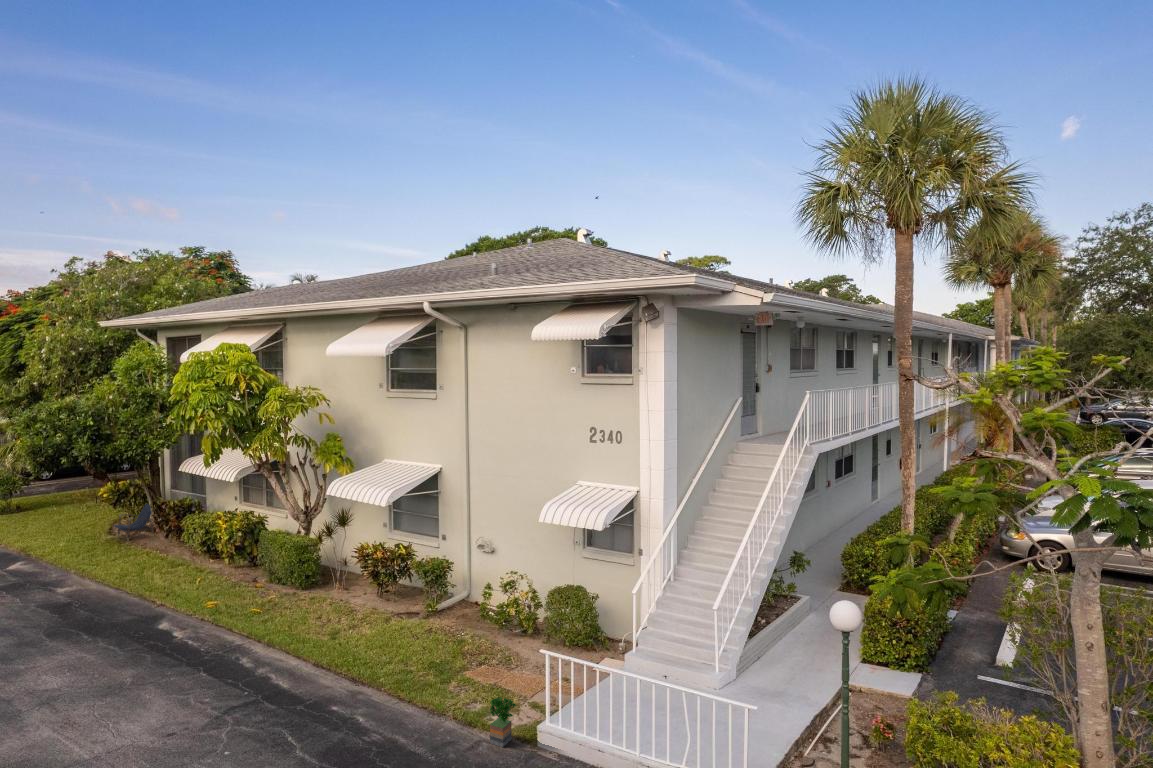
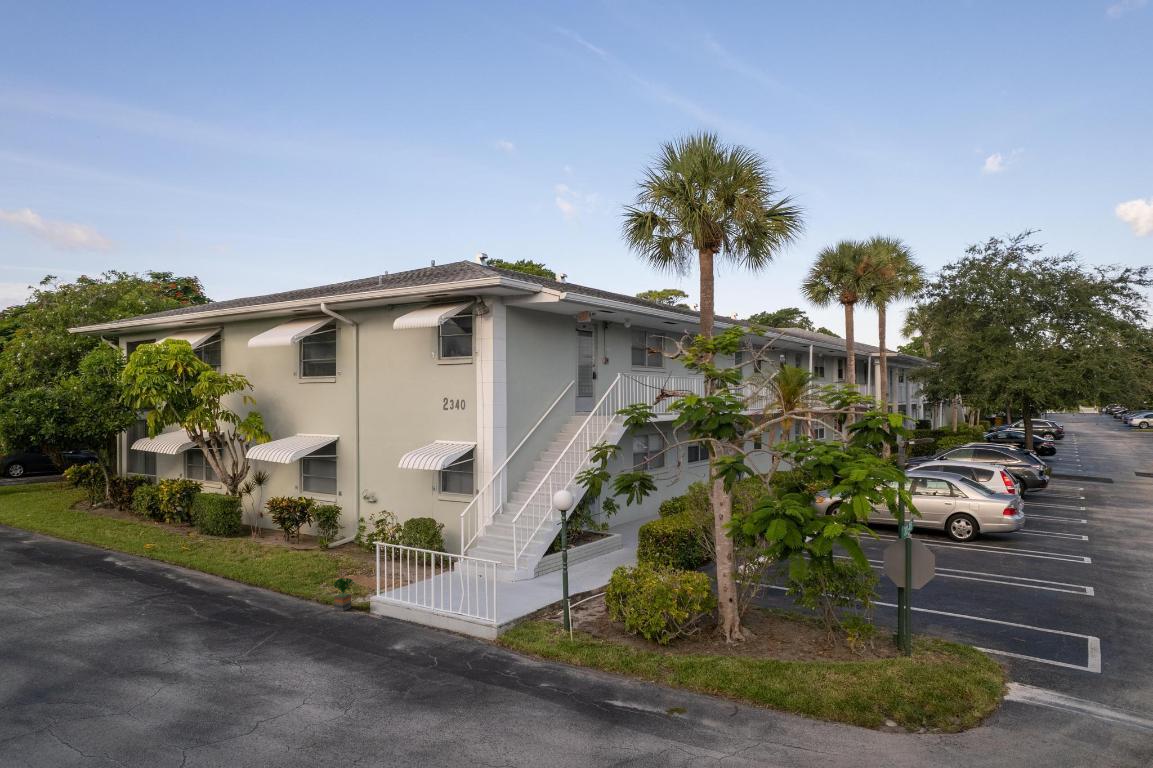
lounge chair: present [114,504,153,540] -> none [75,481,112,511]

